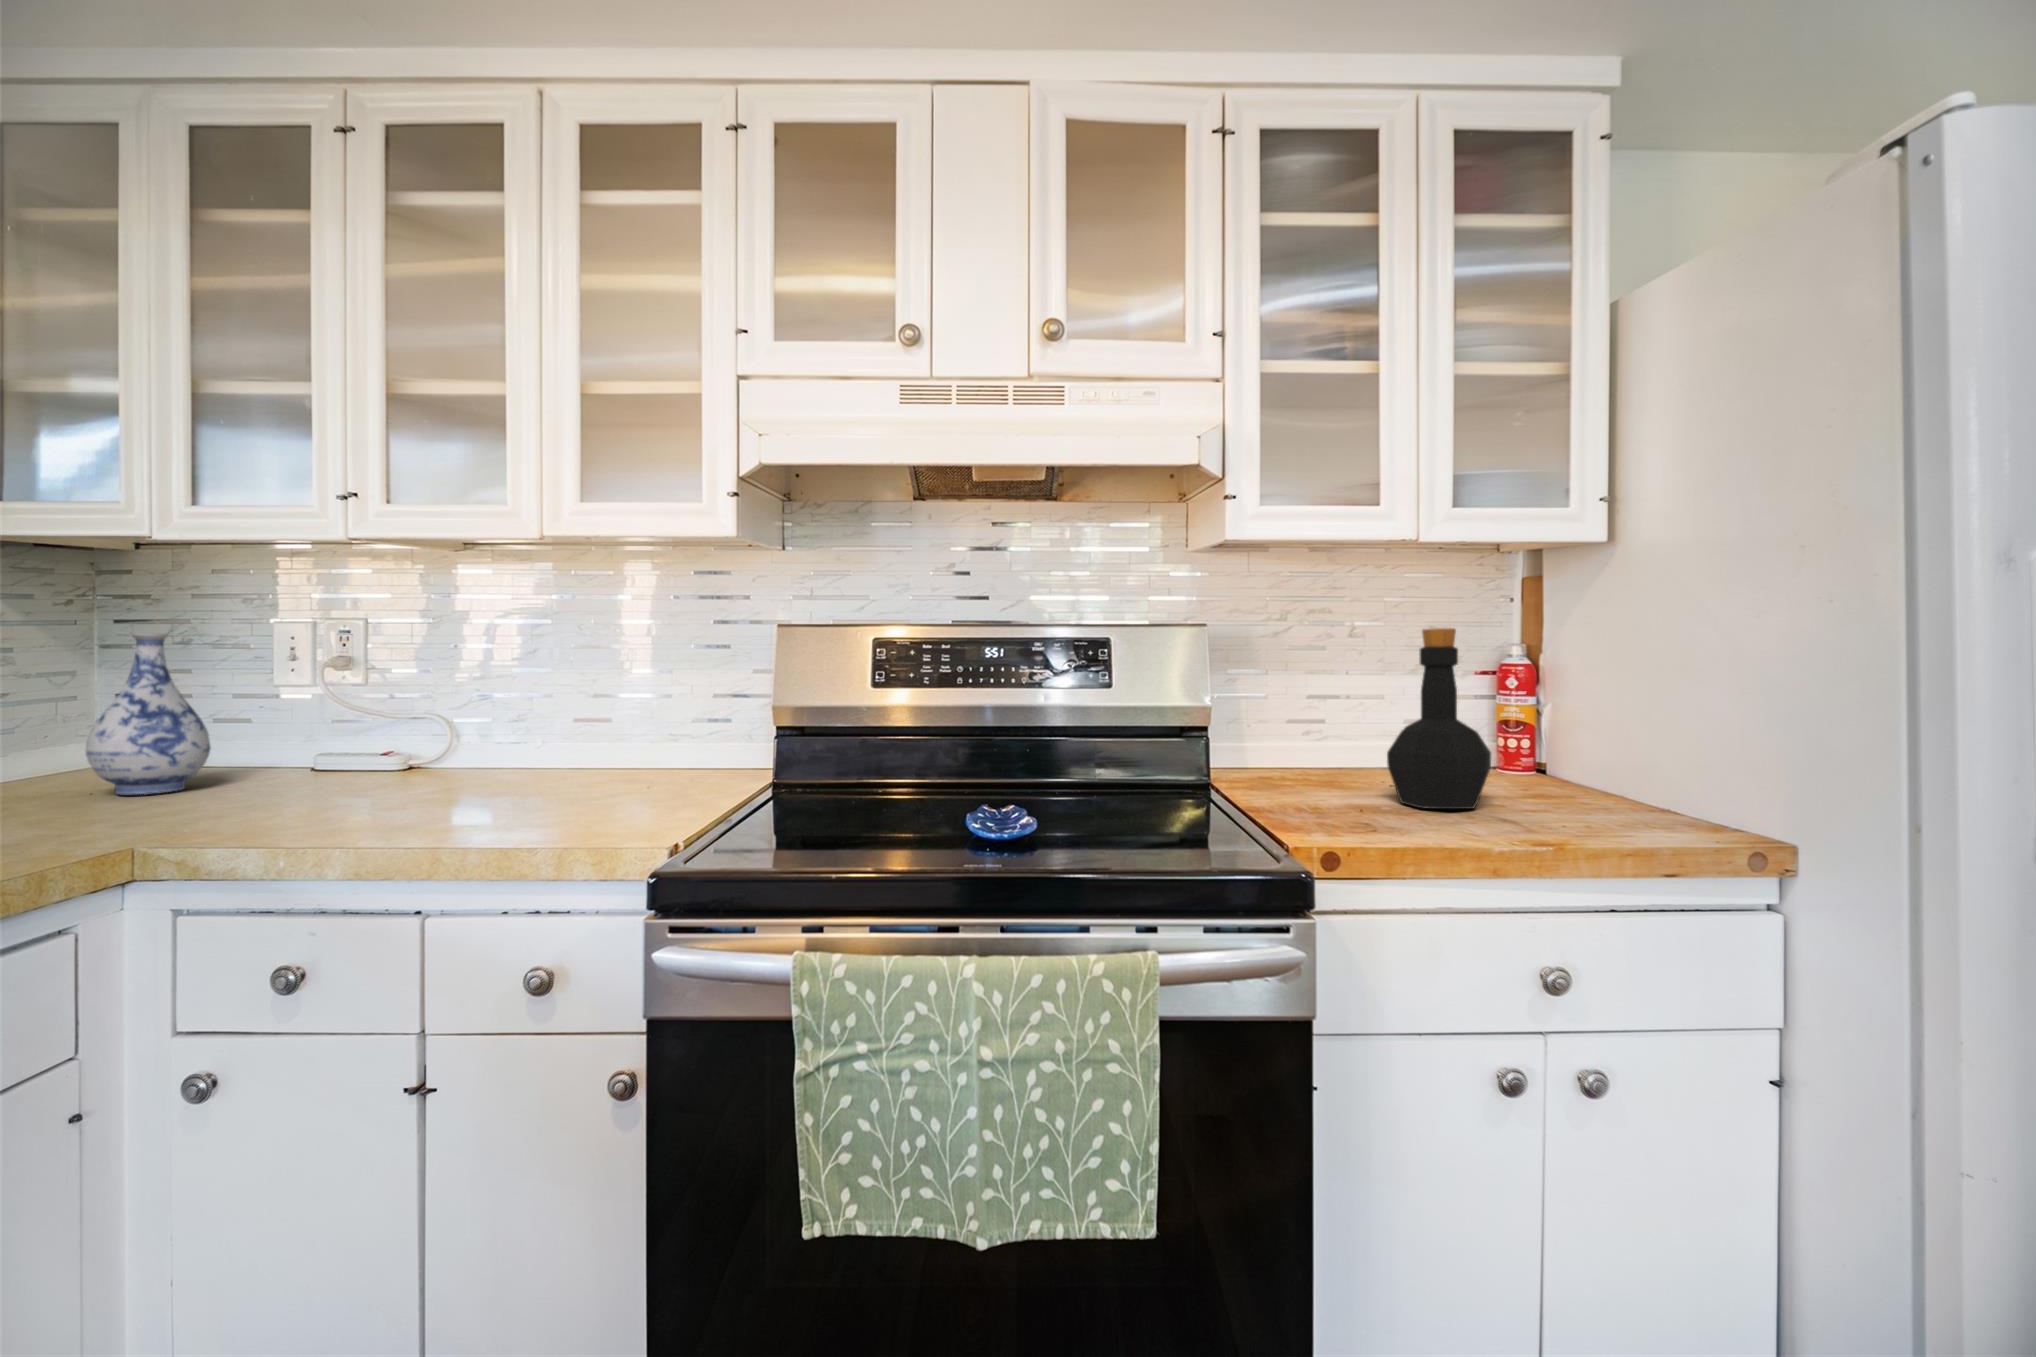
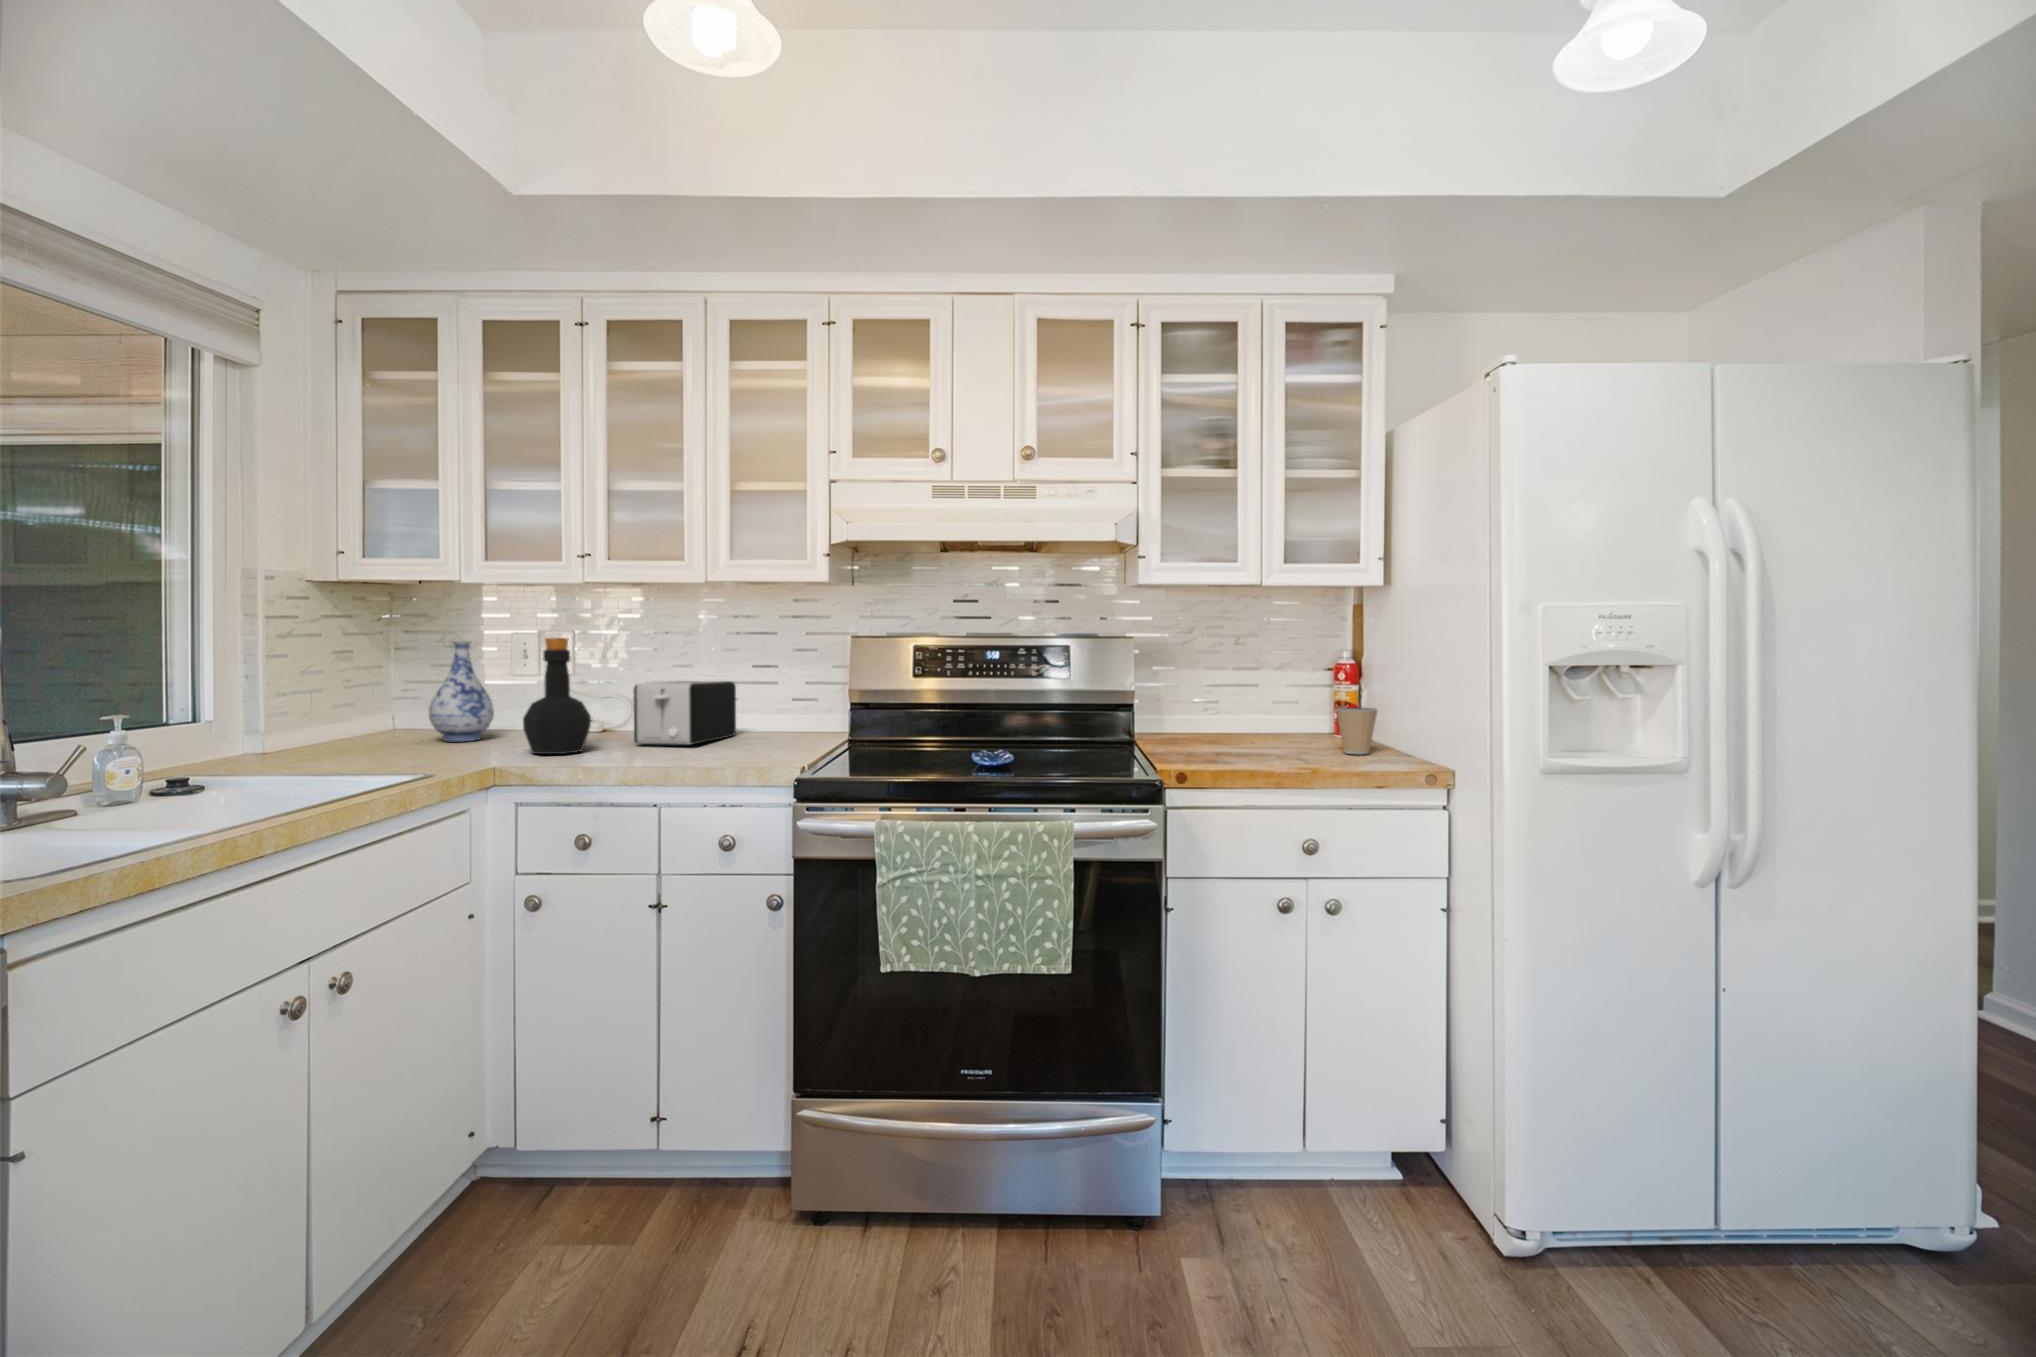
bottle: present [1387,628,1491,809] -> present [523,638,591,754]
toaster: none [420,695,607,798] -> present [633,681,736,745]
coffee cup: none [1542,732,1617,809] -> present [1336,708,1377,754]

